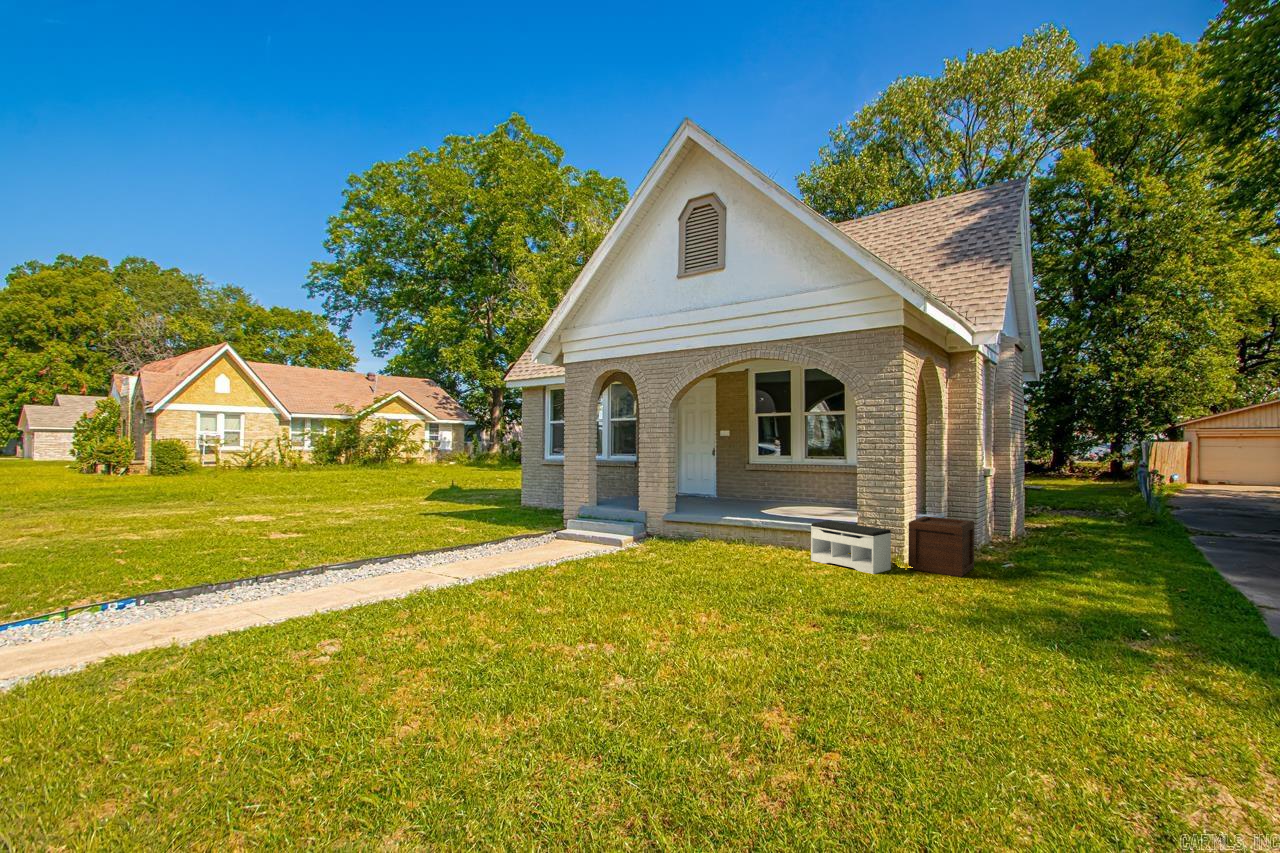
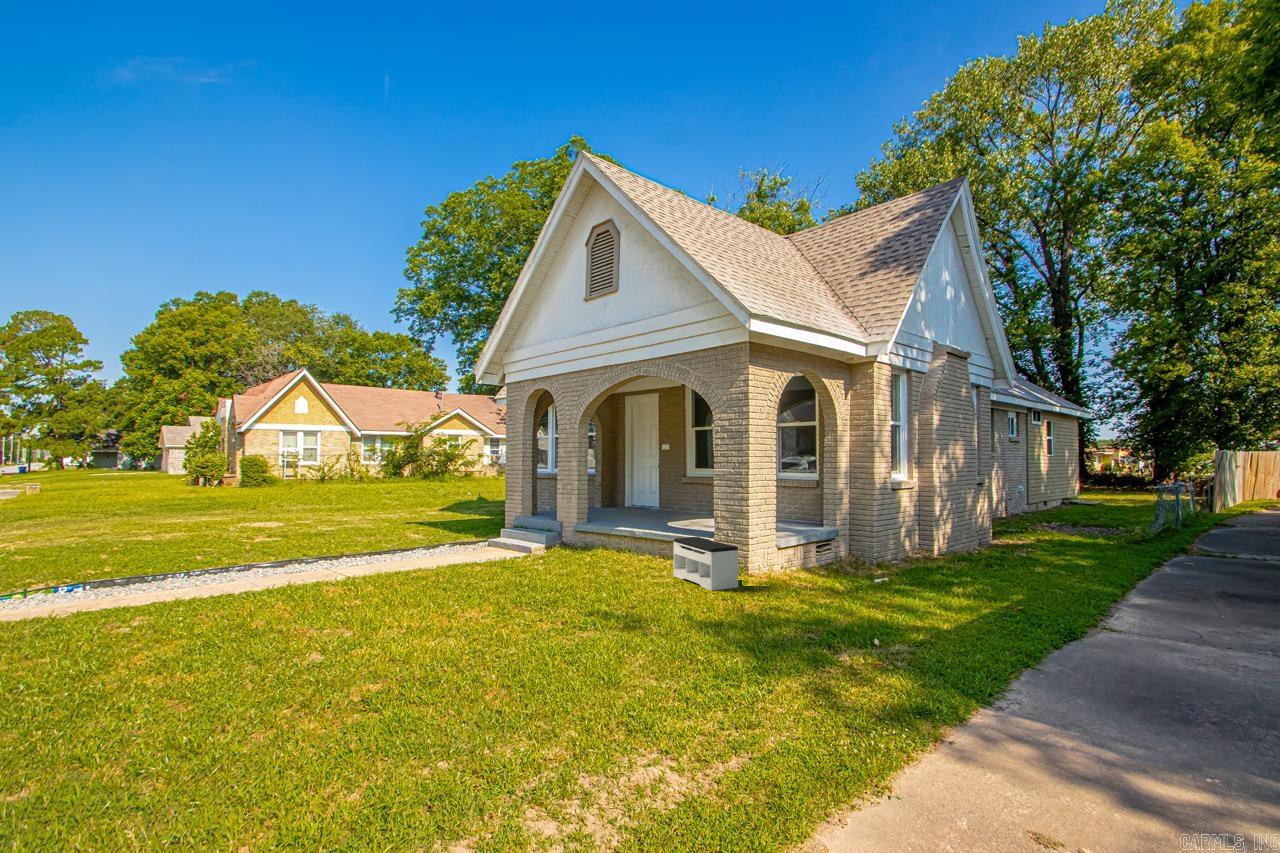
wooden crate: present [908,516,975,577] -> none [756,535,828,597]

